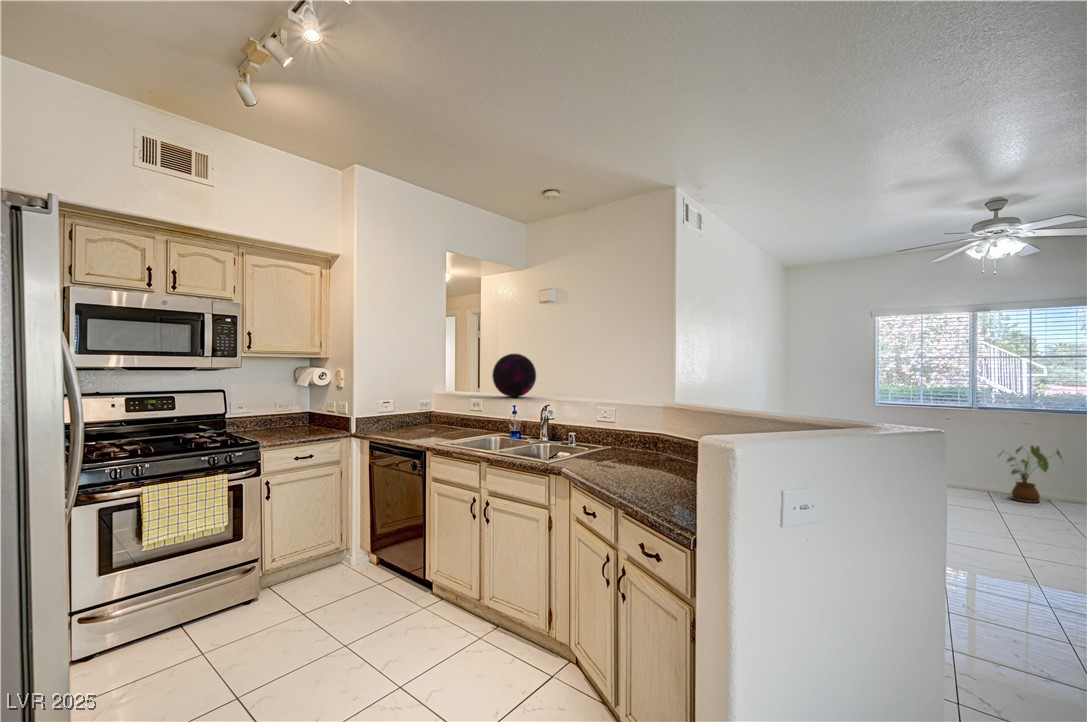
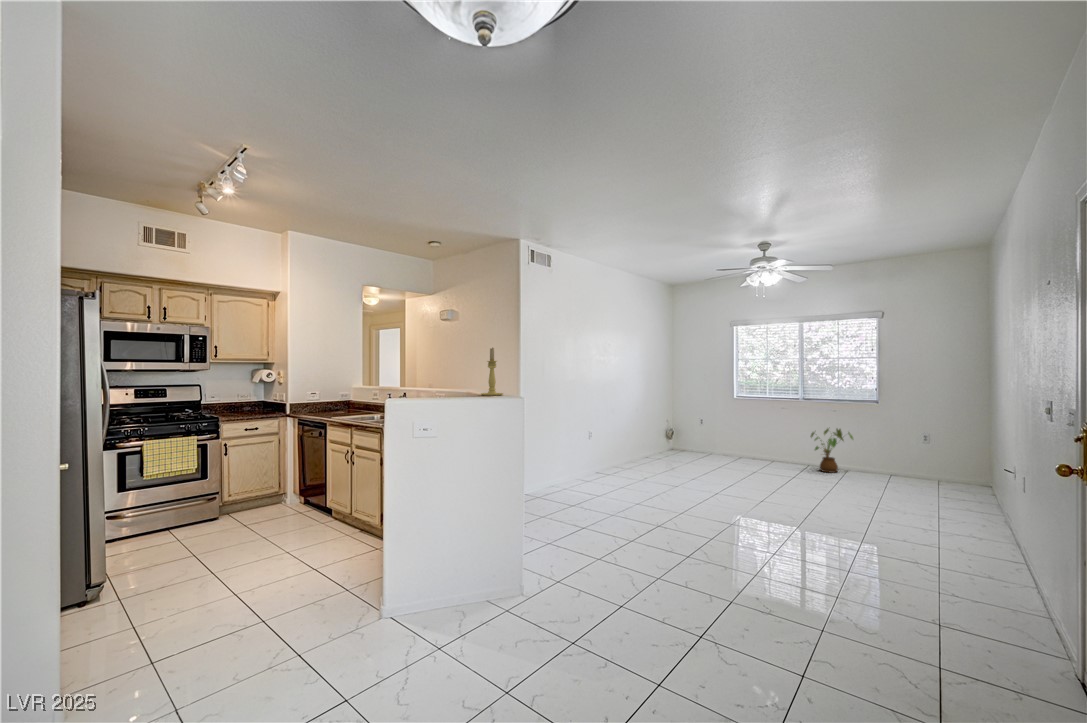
candle holder: none [736,333,780,417] -> present [481,348,503,396]
decorative orb: present [492,354,536,397] -> none [382,359,413,389]

